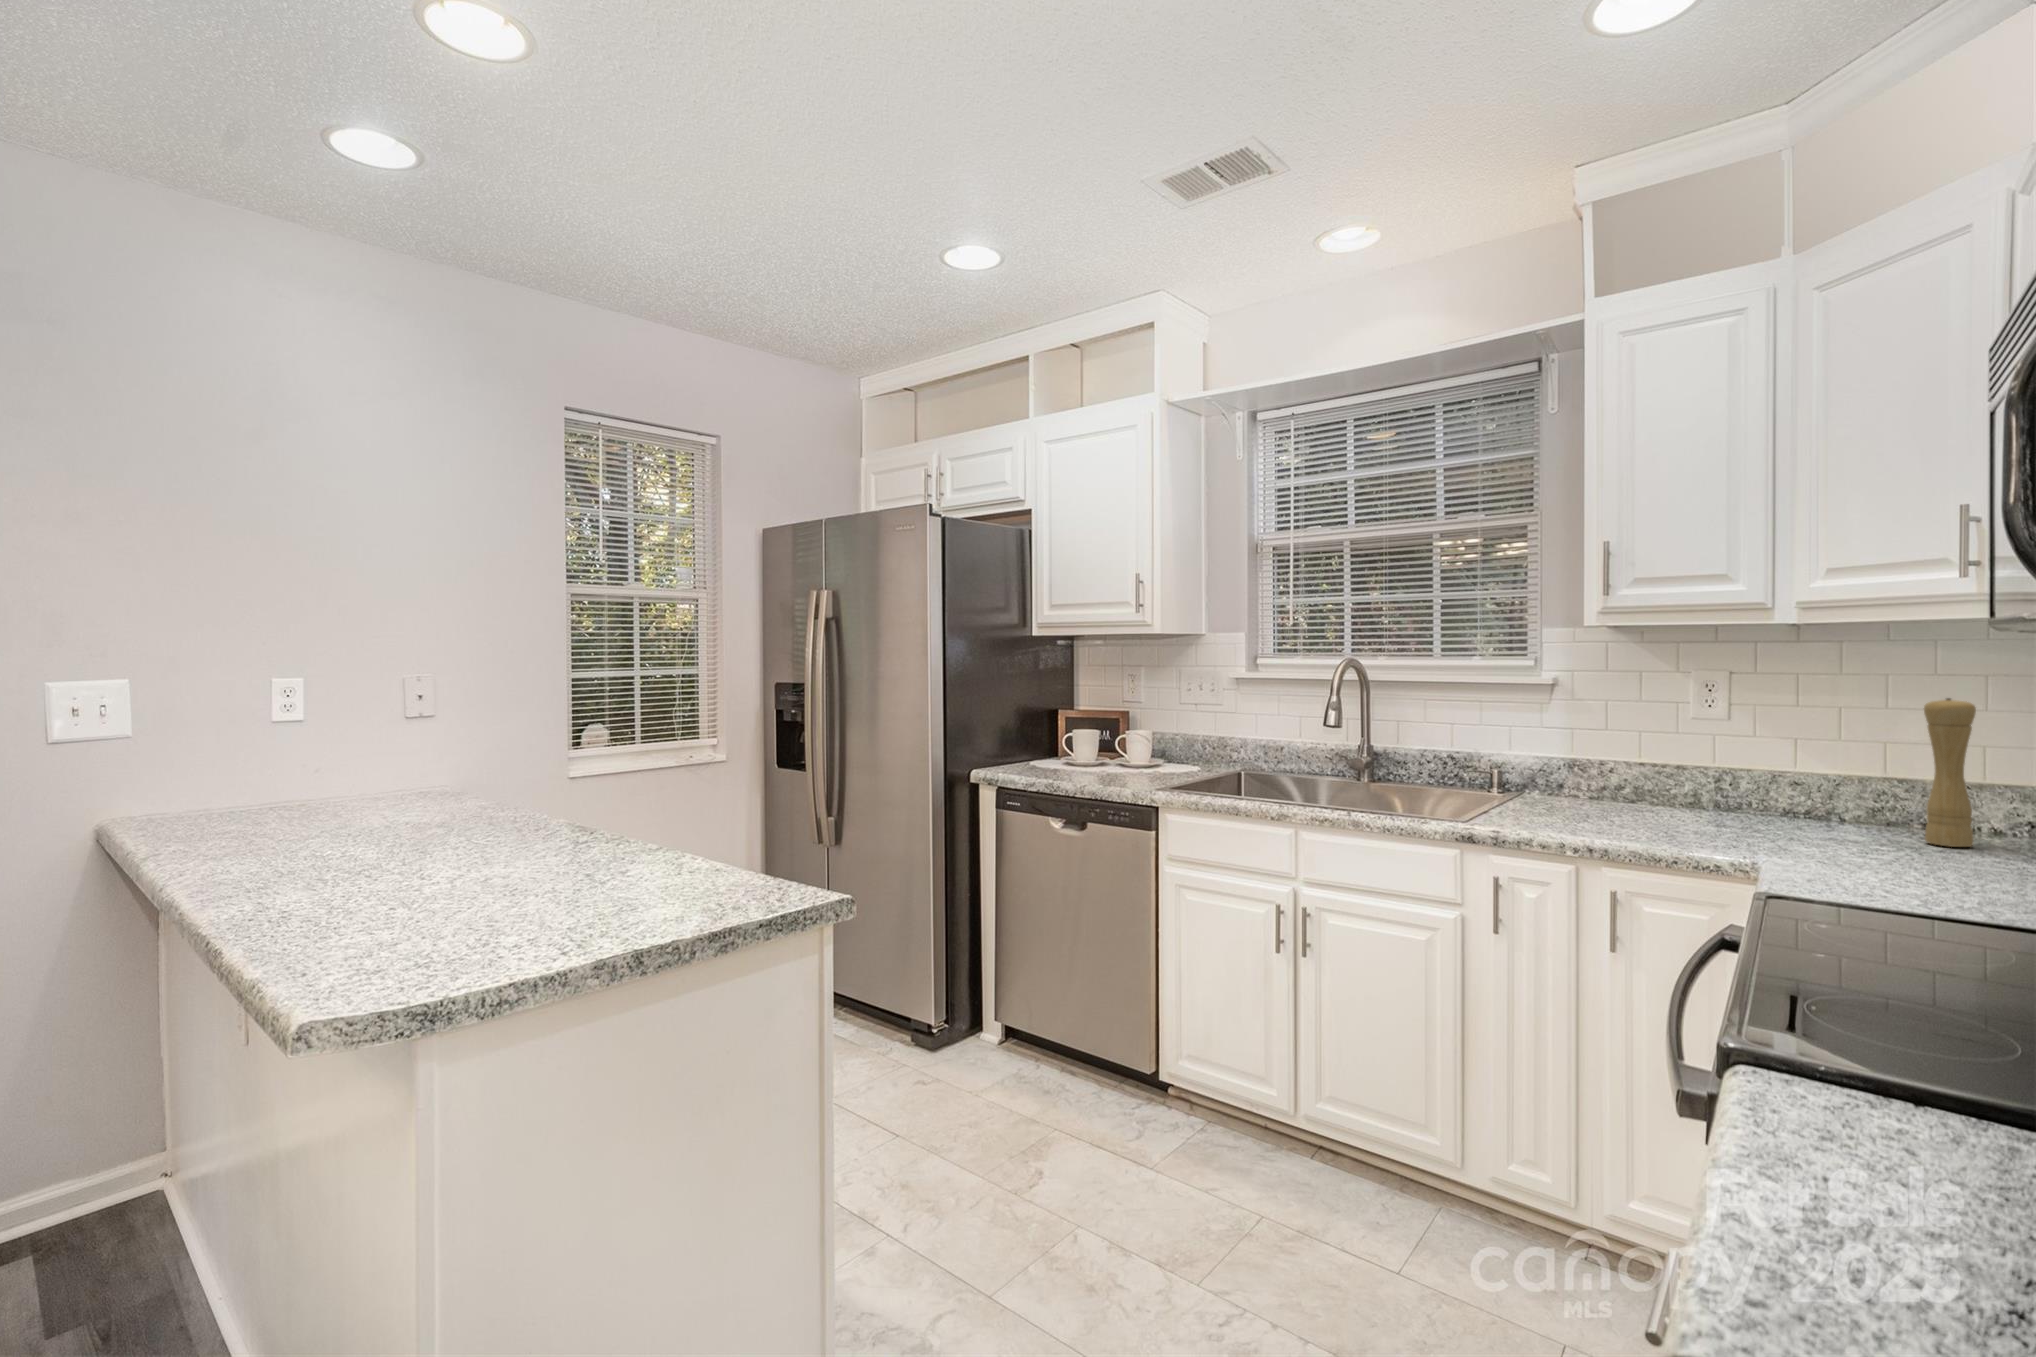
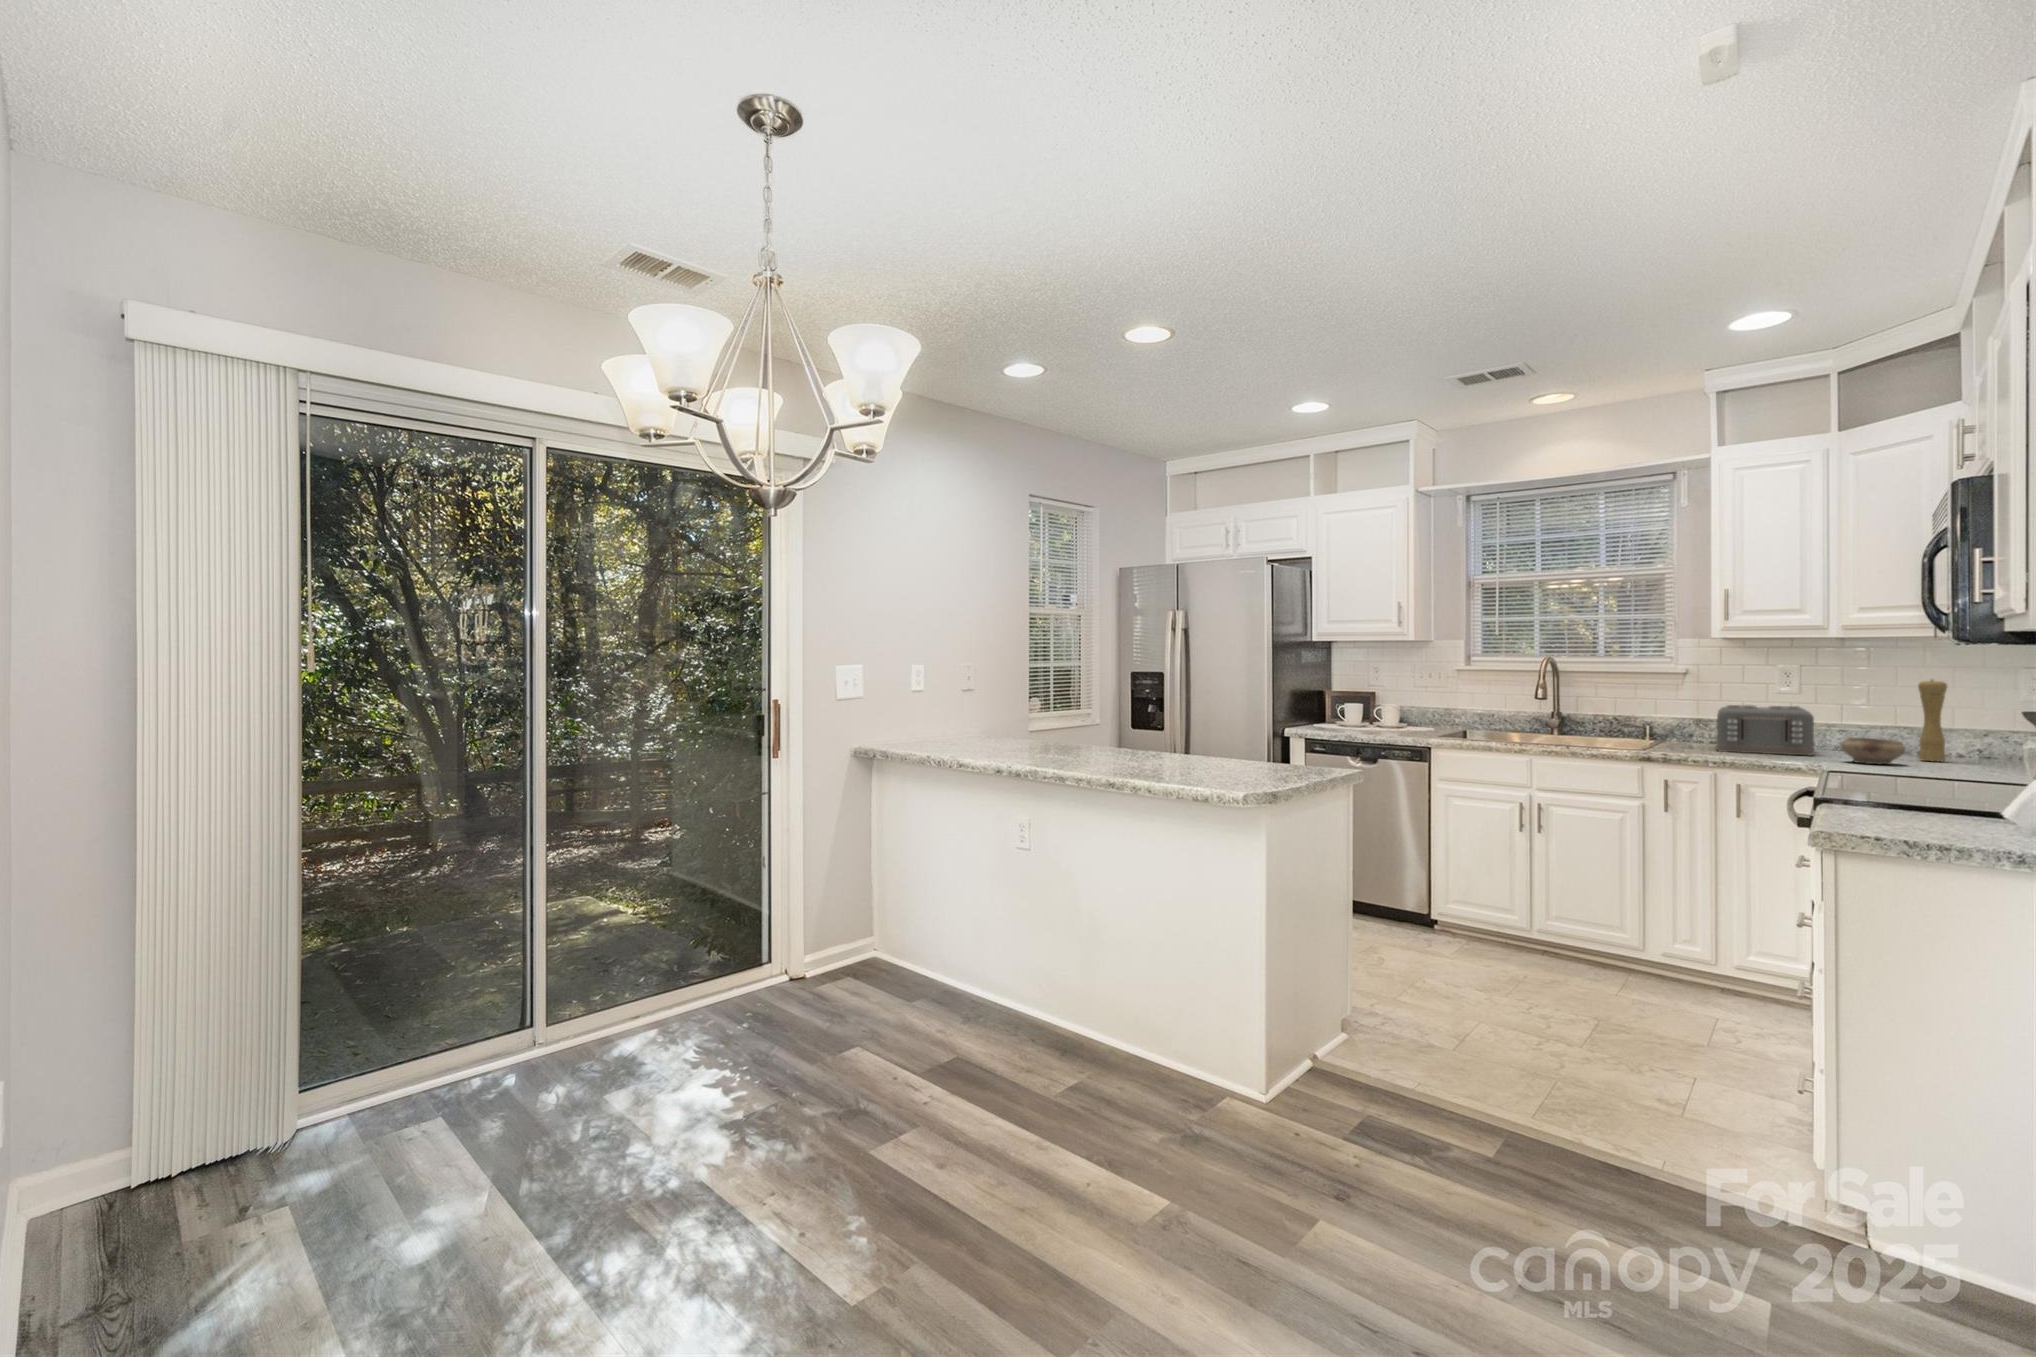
toaster: none [1589,737,1748,831] -> present [1716,705,1815,756]
ceramic bowl: none [1788,805,1905,860] -> present [1841,737,1905,764]

